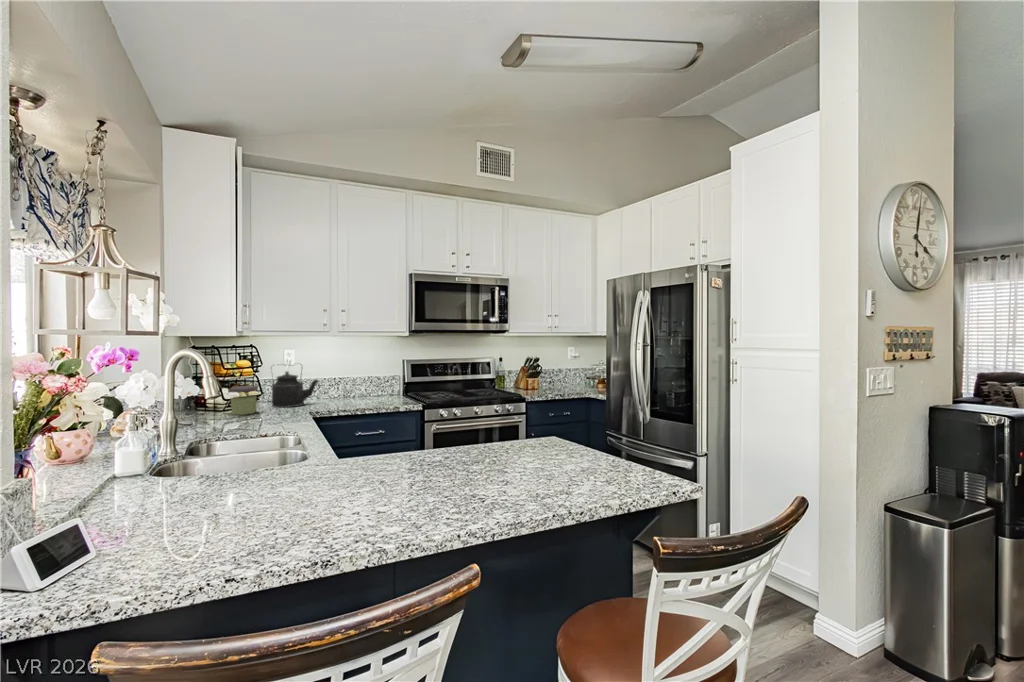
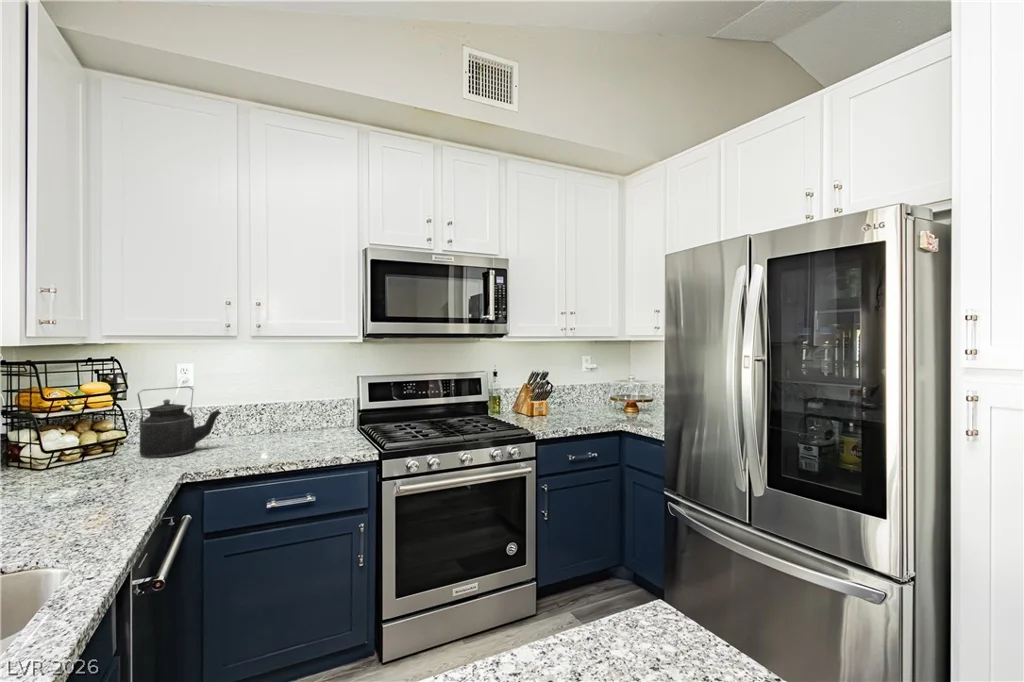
jar: present [229,386,258,415] -> none [38,427,99,480]

